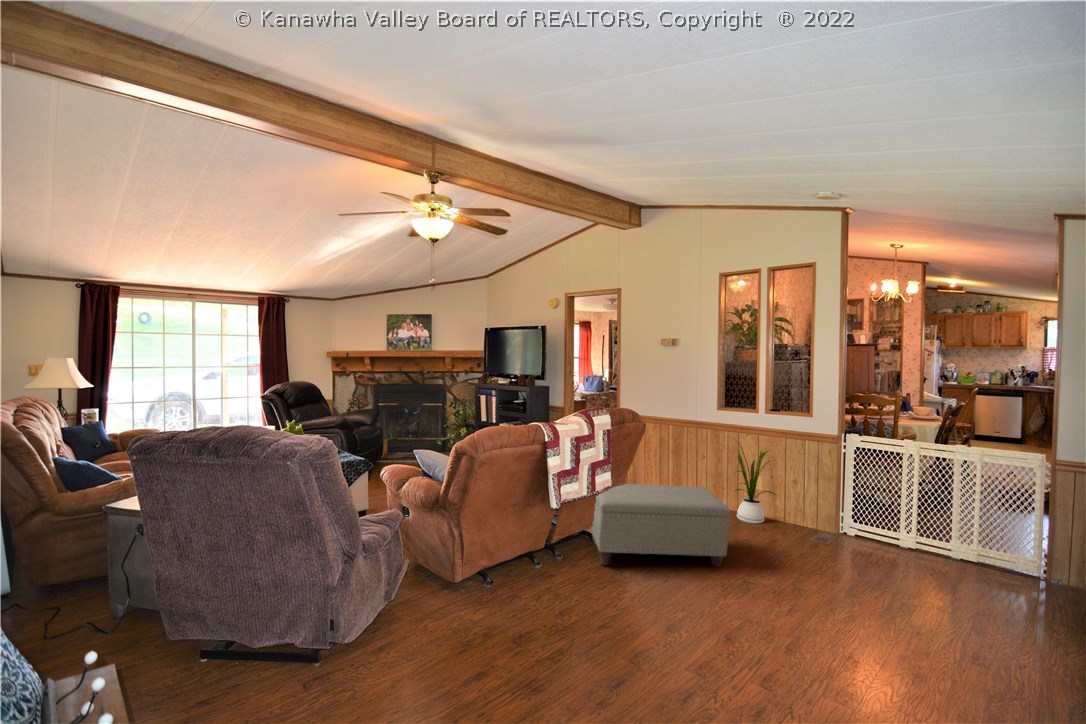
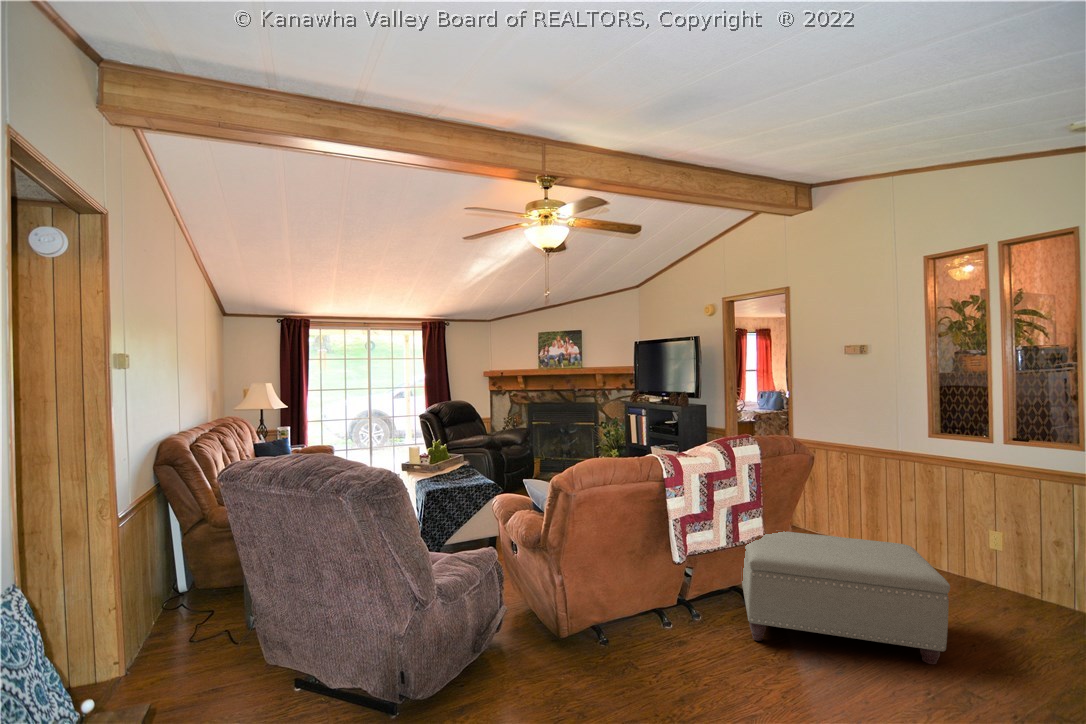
house plant: present [734,439,777,524] -> none [943,472,1031,598]

